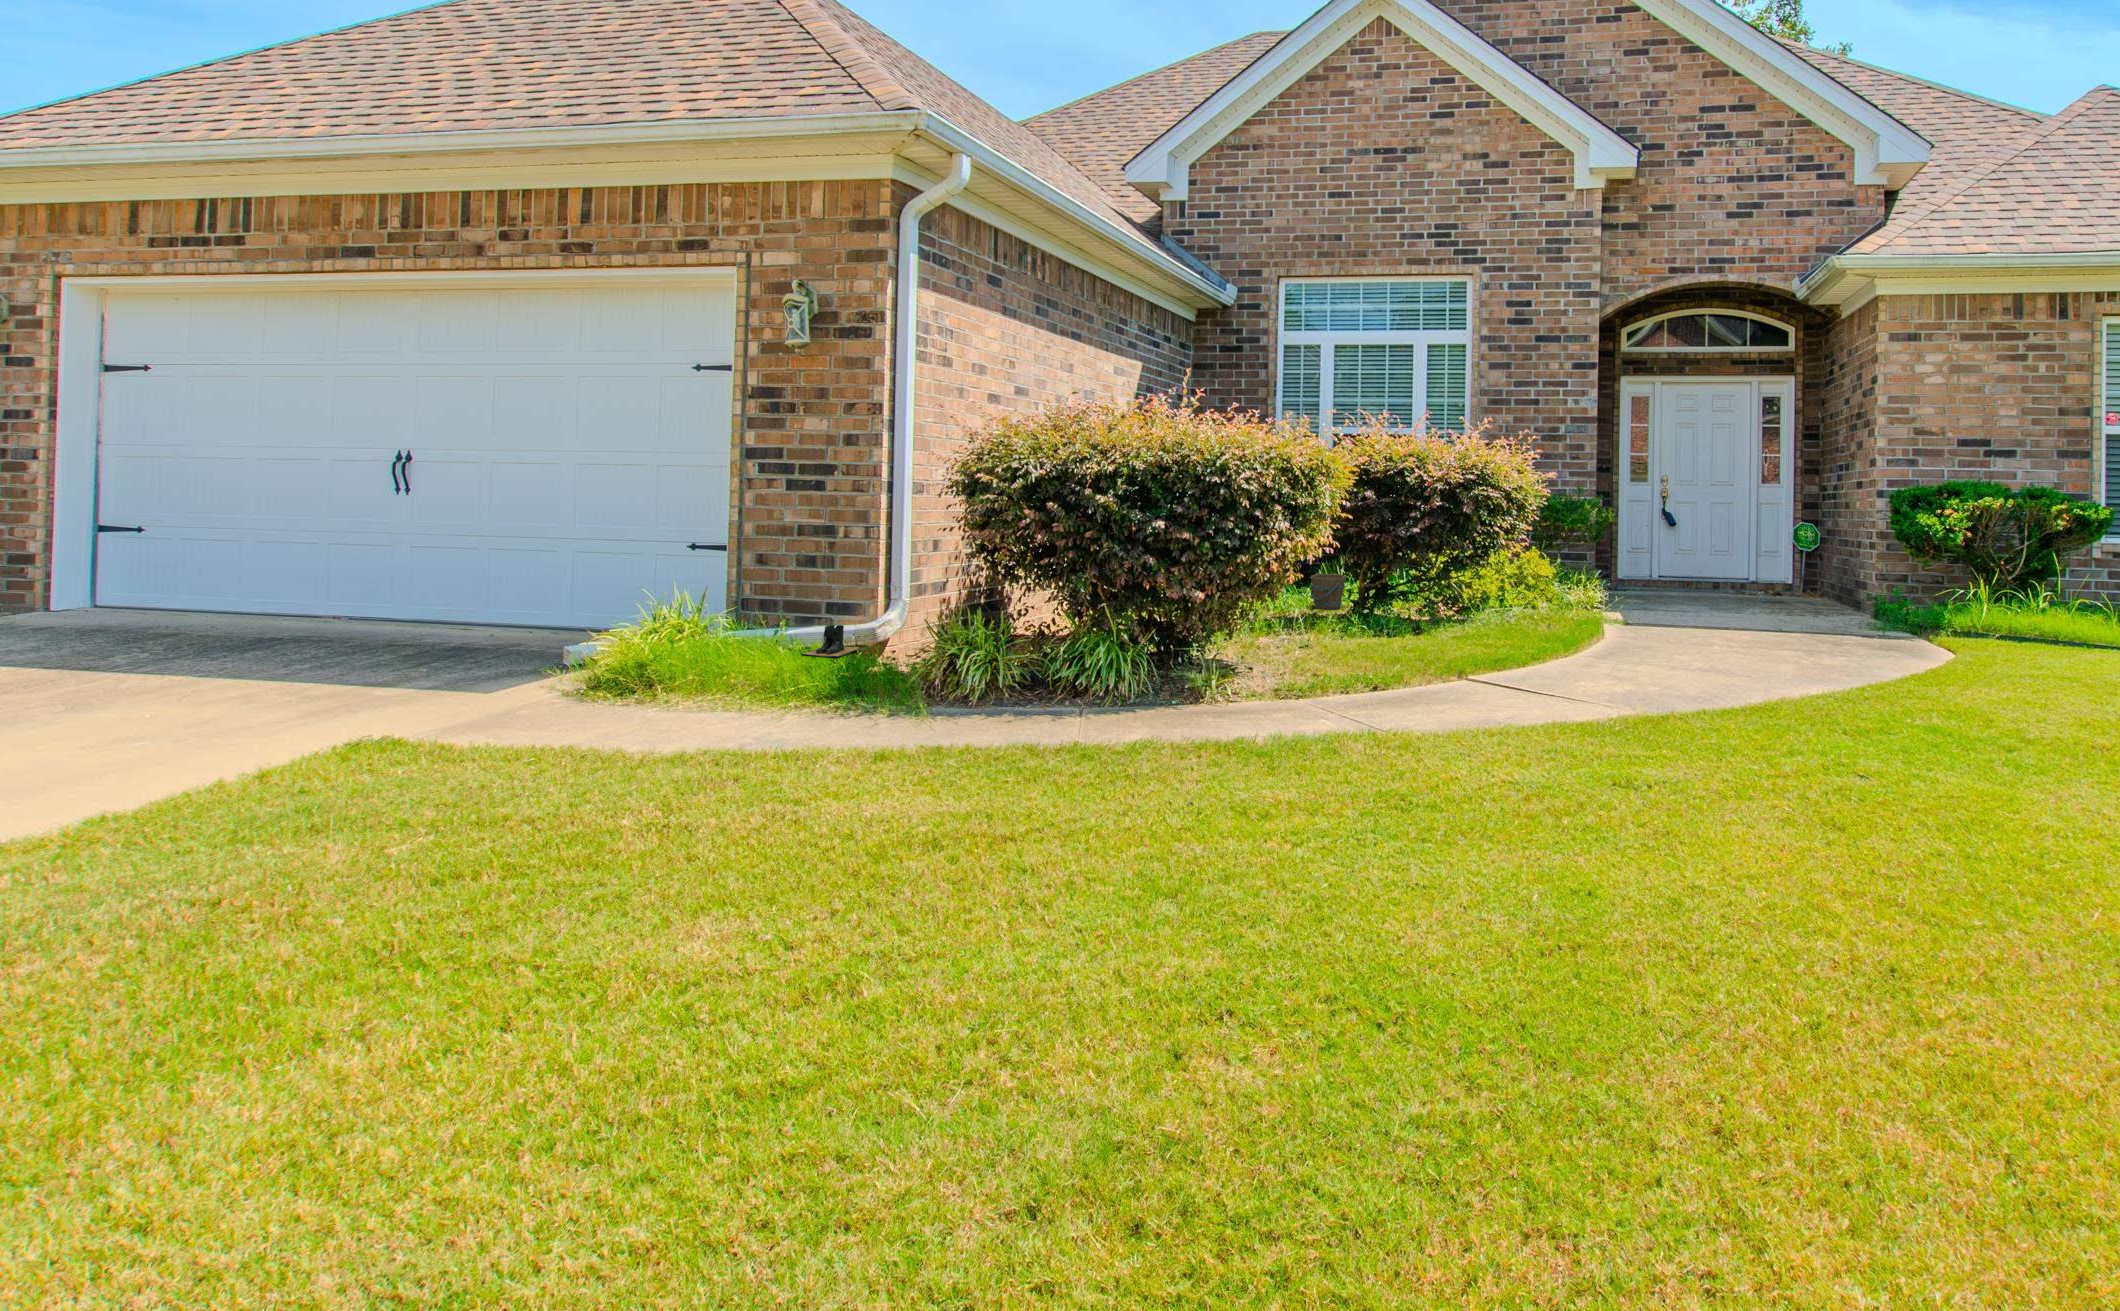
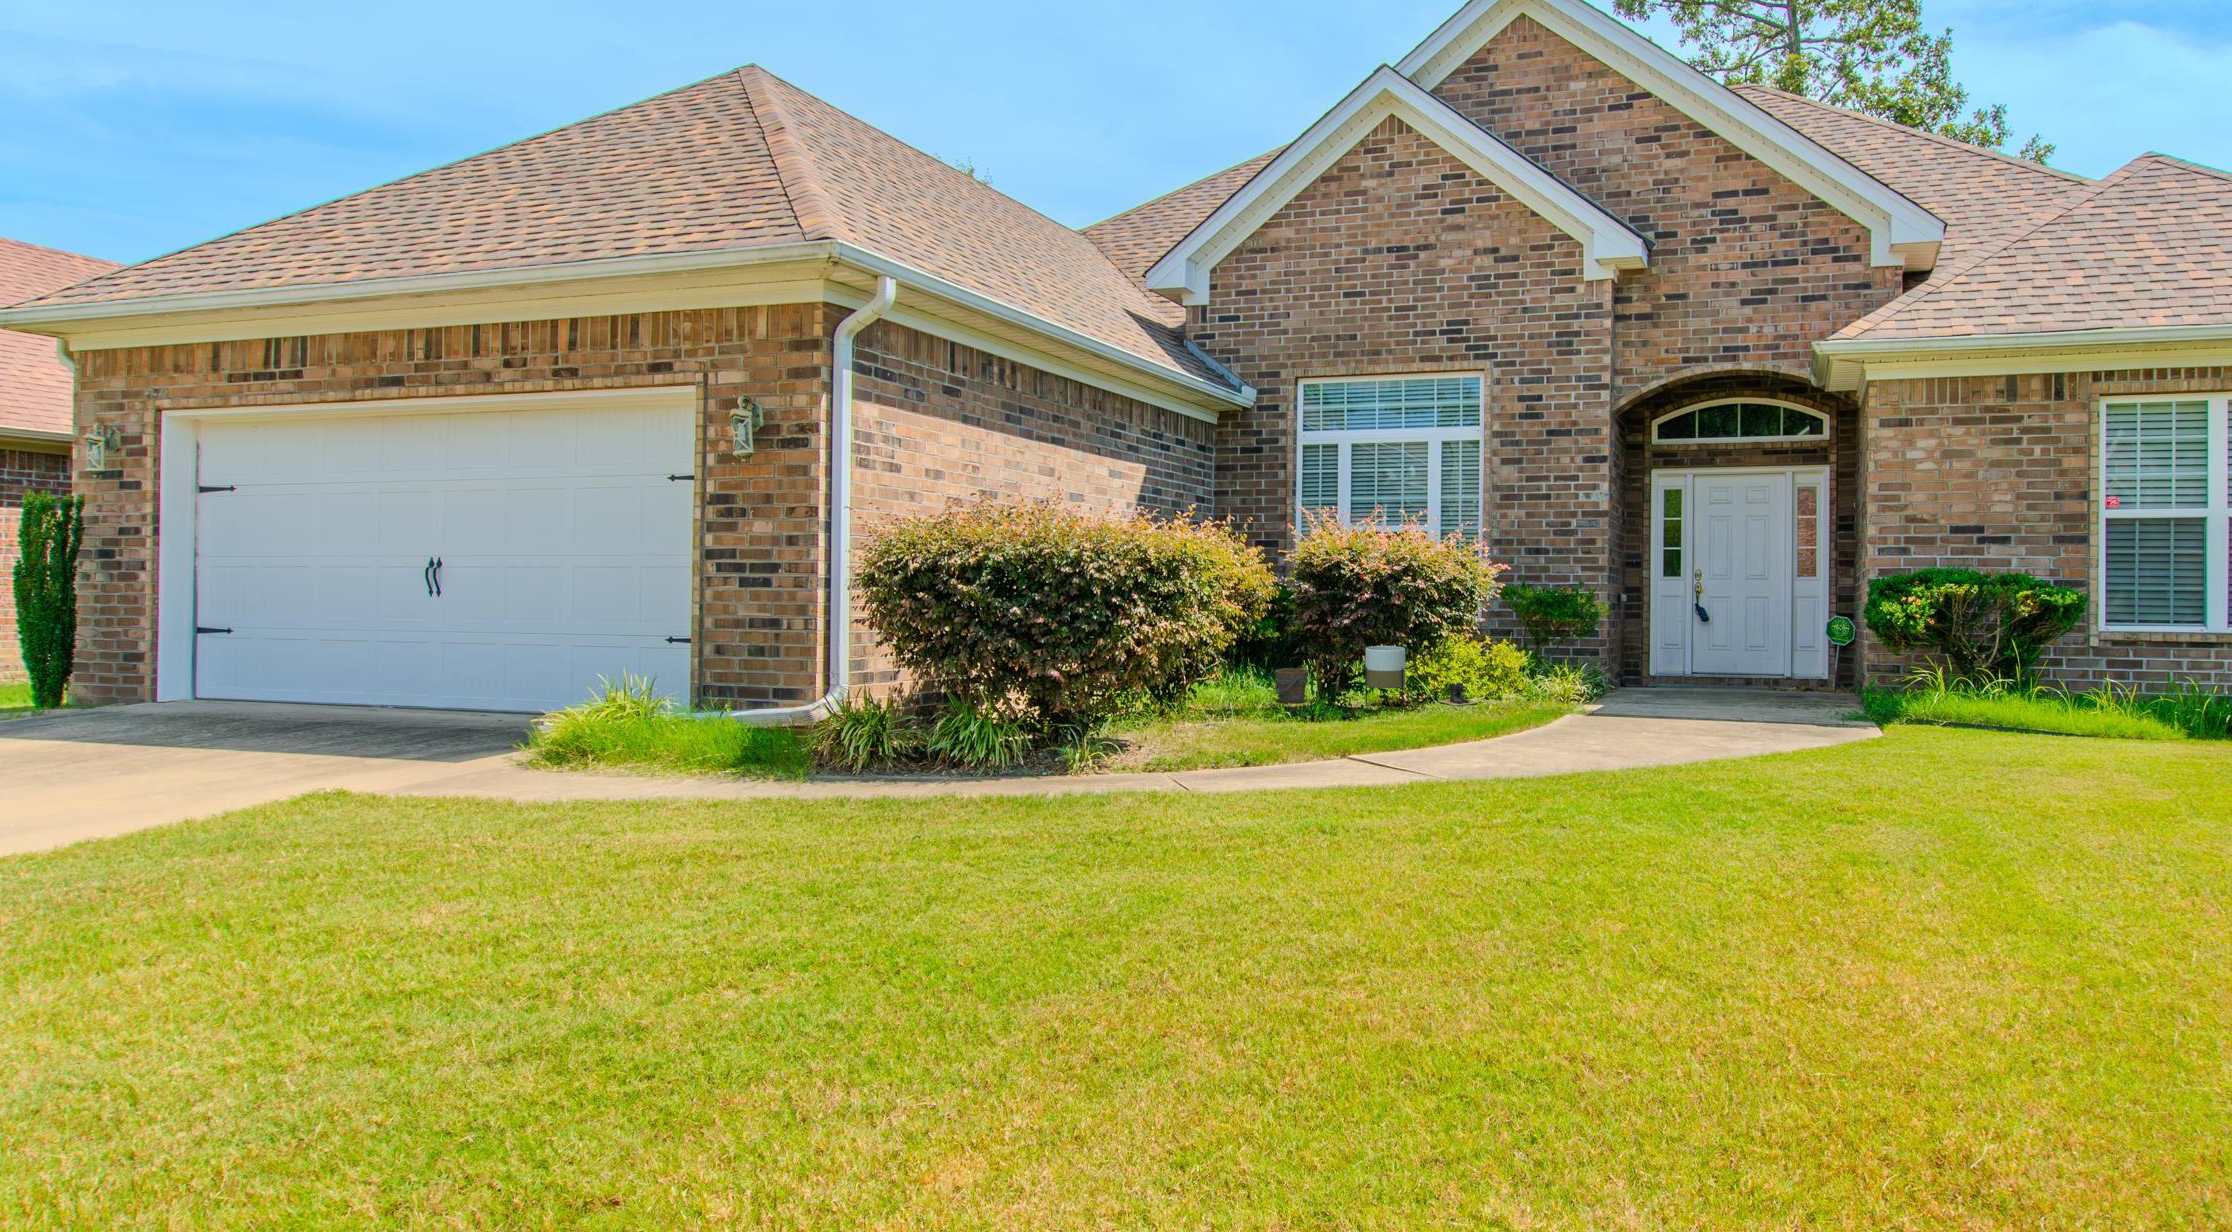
planter: none [1406,552,1447,614] -> present [1365,646,1406,707]
boots: present [802,625,859,657] -> present [1438,683,1478,706]

